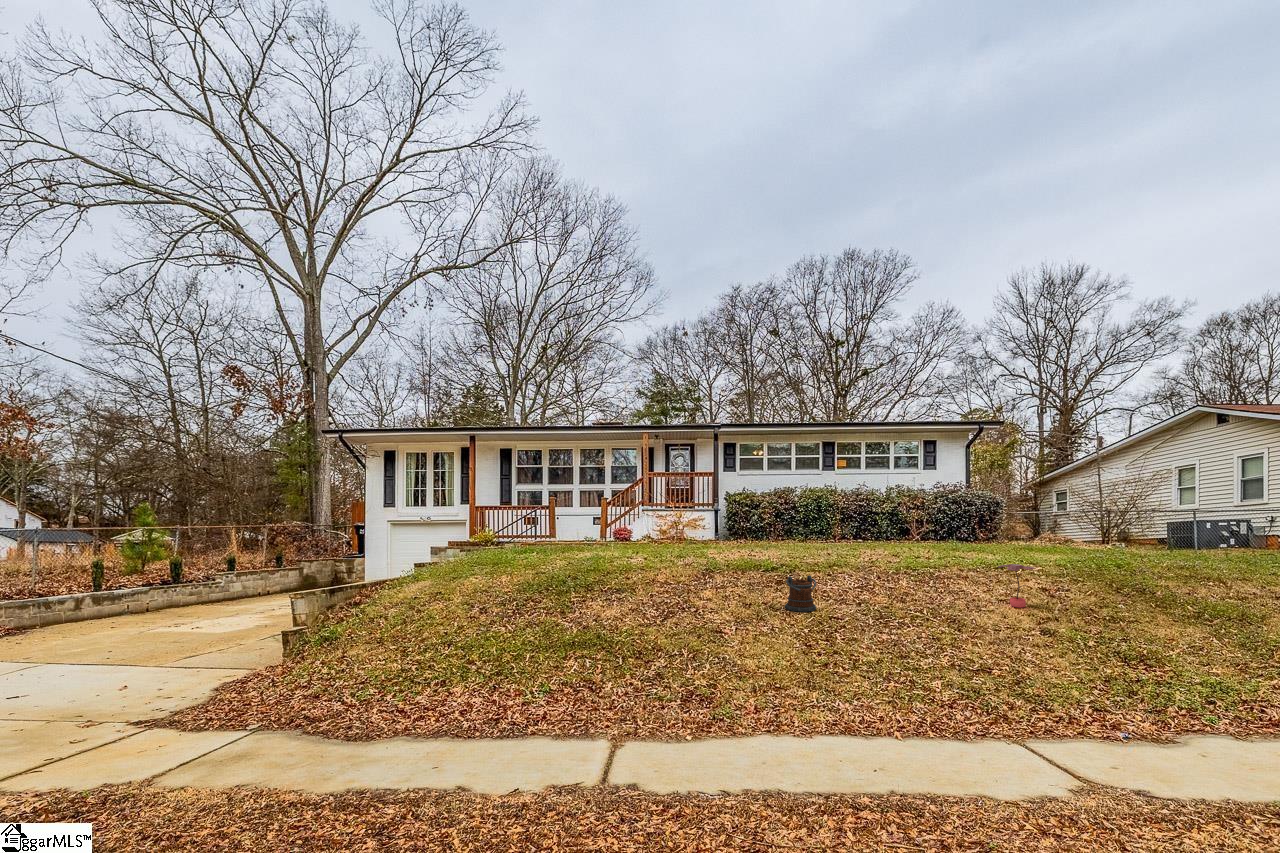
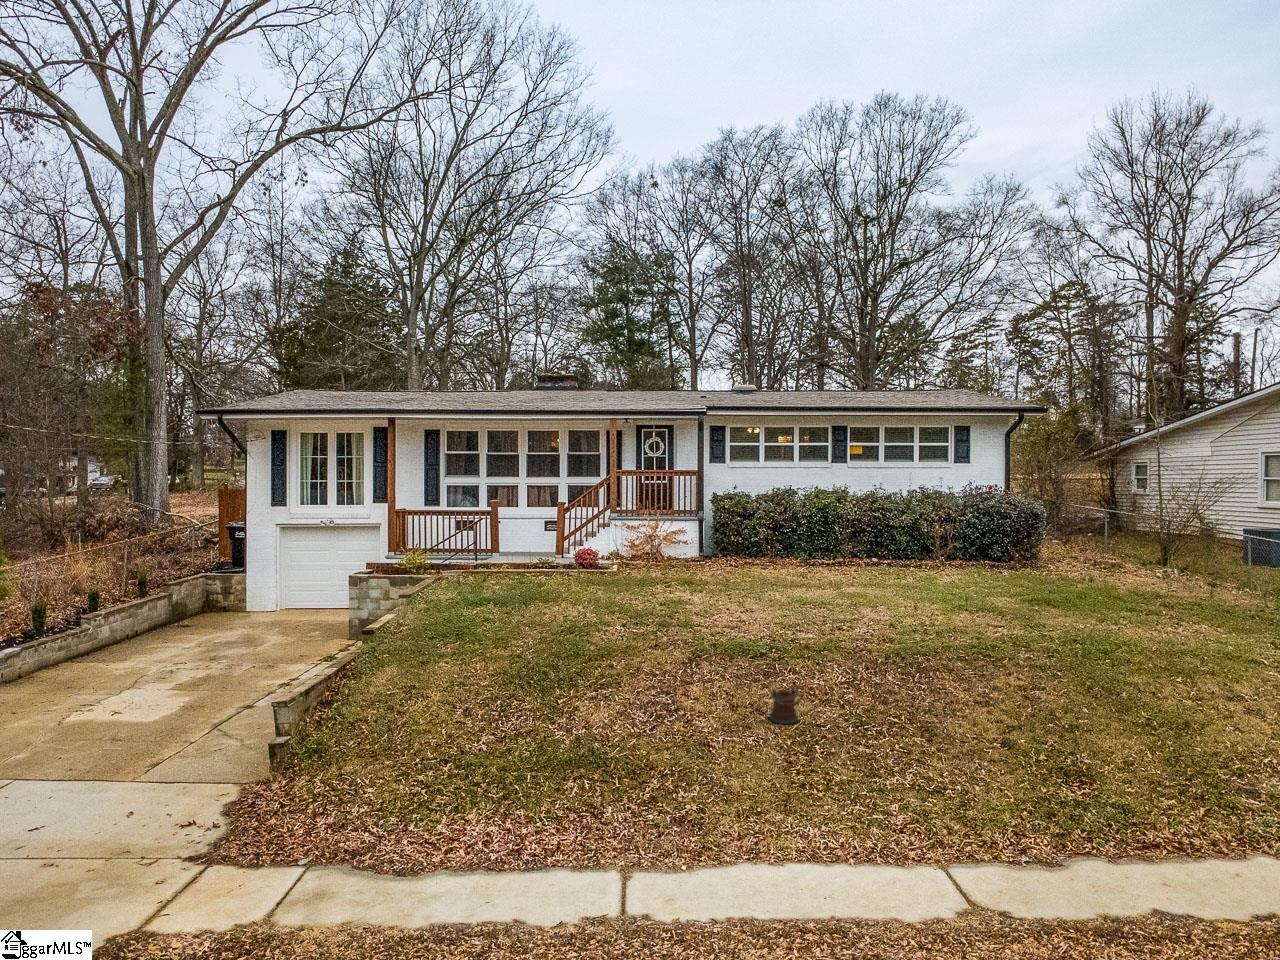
potted plant: present [998,564,1035,608] -> none [972,676,1005,717]

